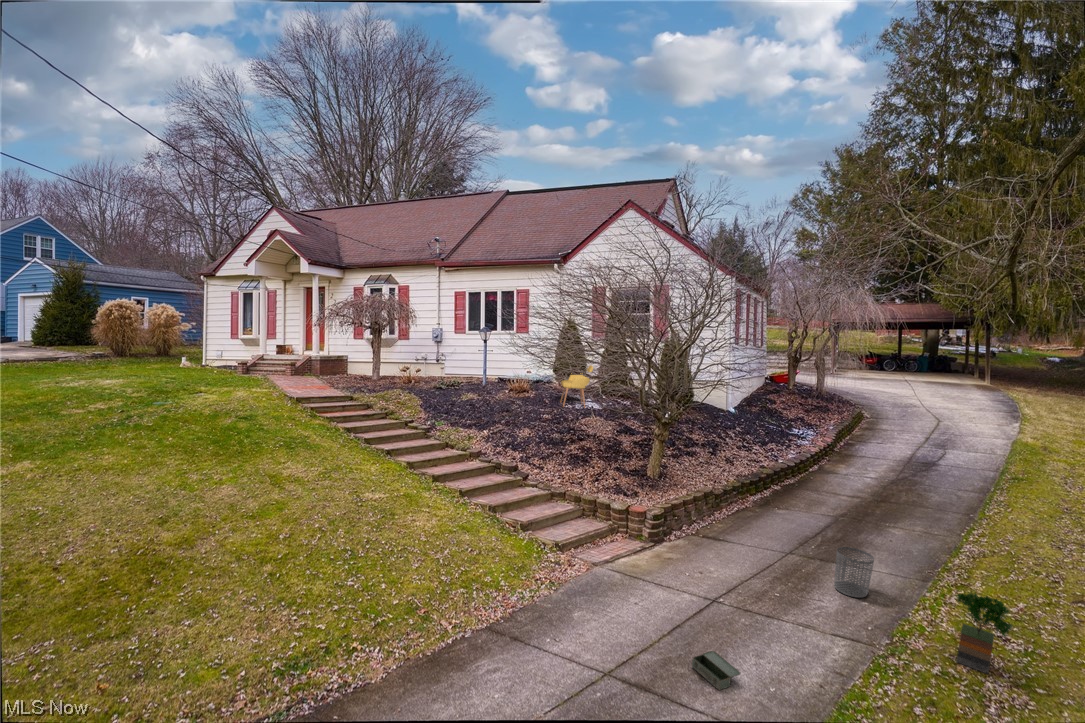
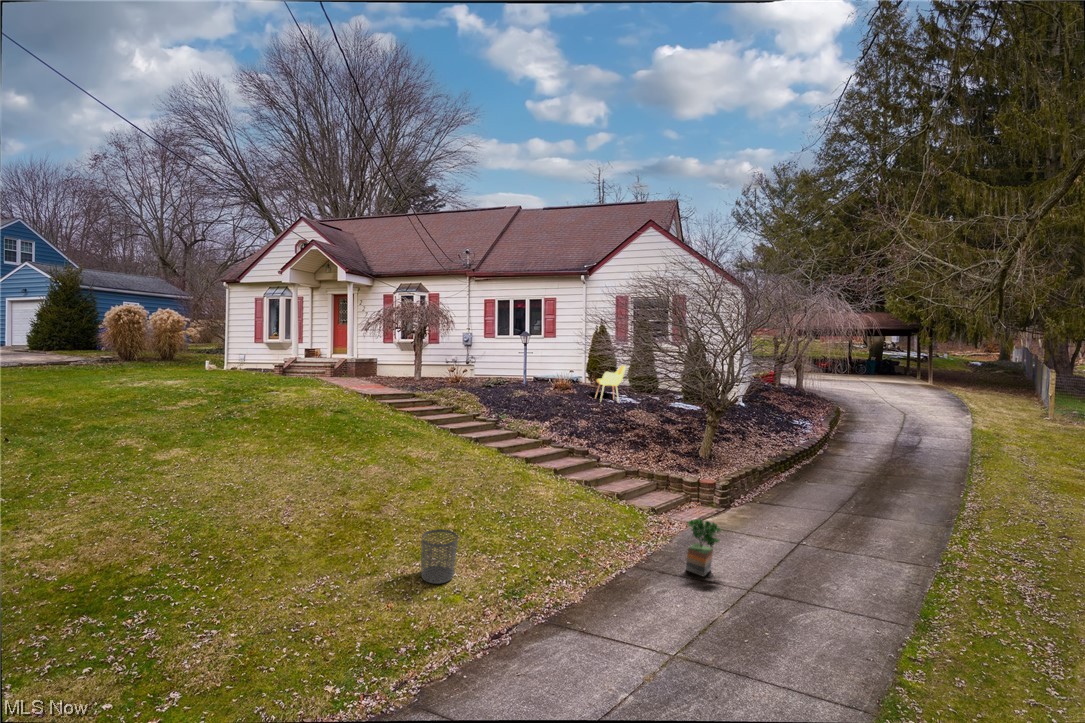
waste bin: present [834,547,874,598] -> present [421,529,458,584]
potted tree: present [956,593,1012,674] -> present [686,519,721,576]
toolbox: present [692,651,741,690] -> none [814,577,856,603]

